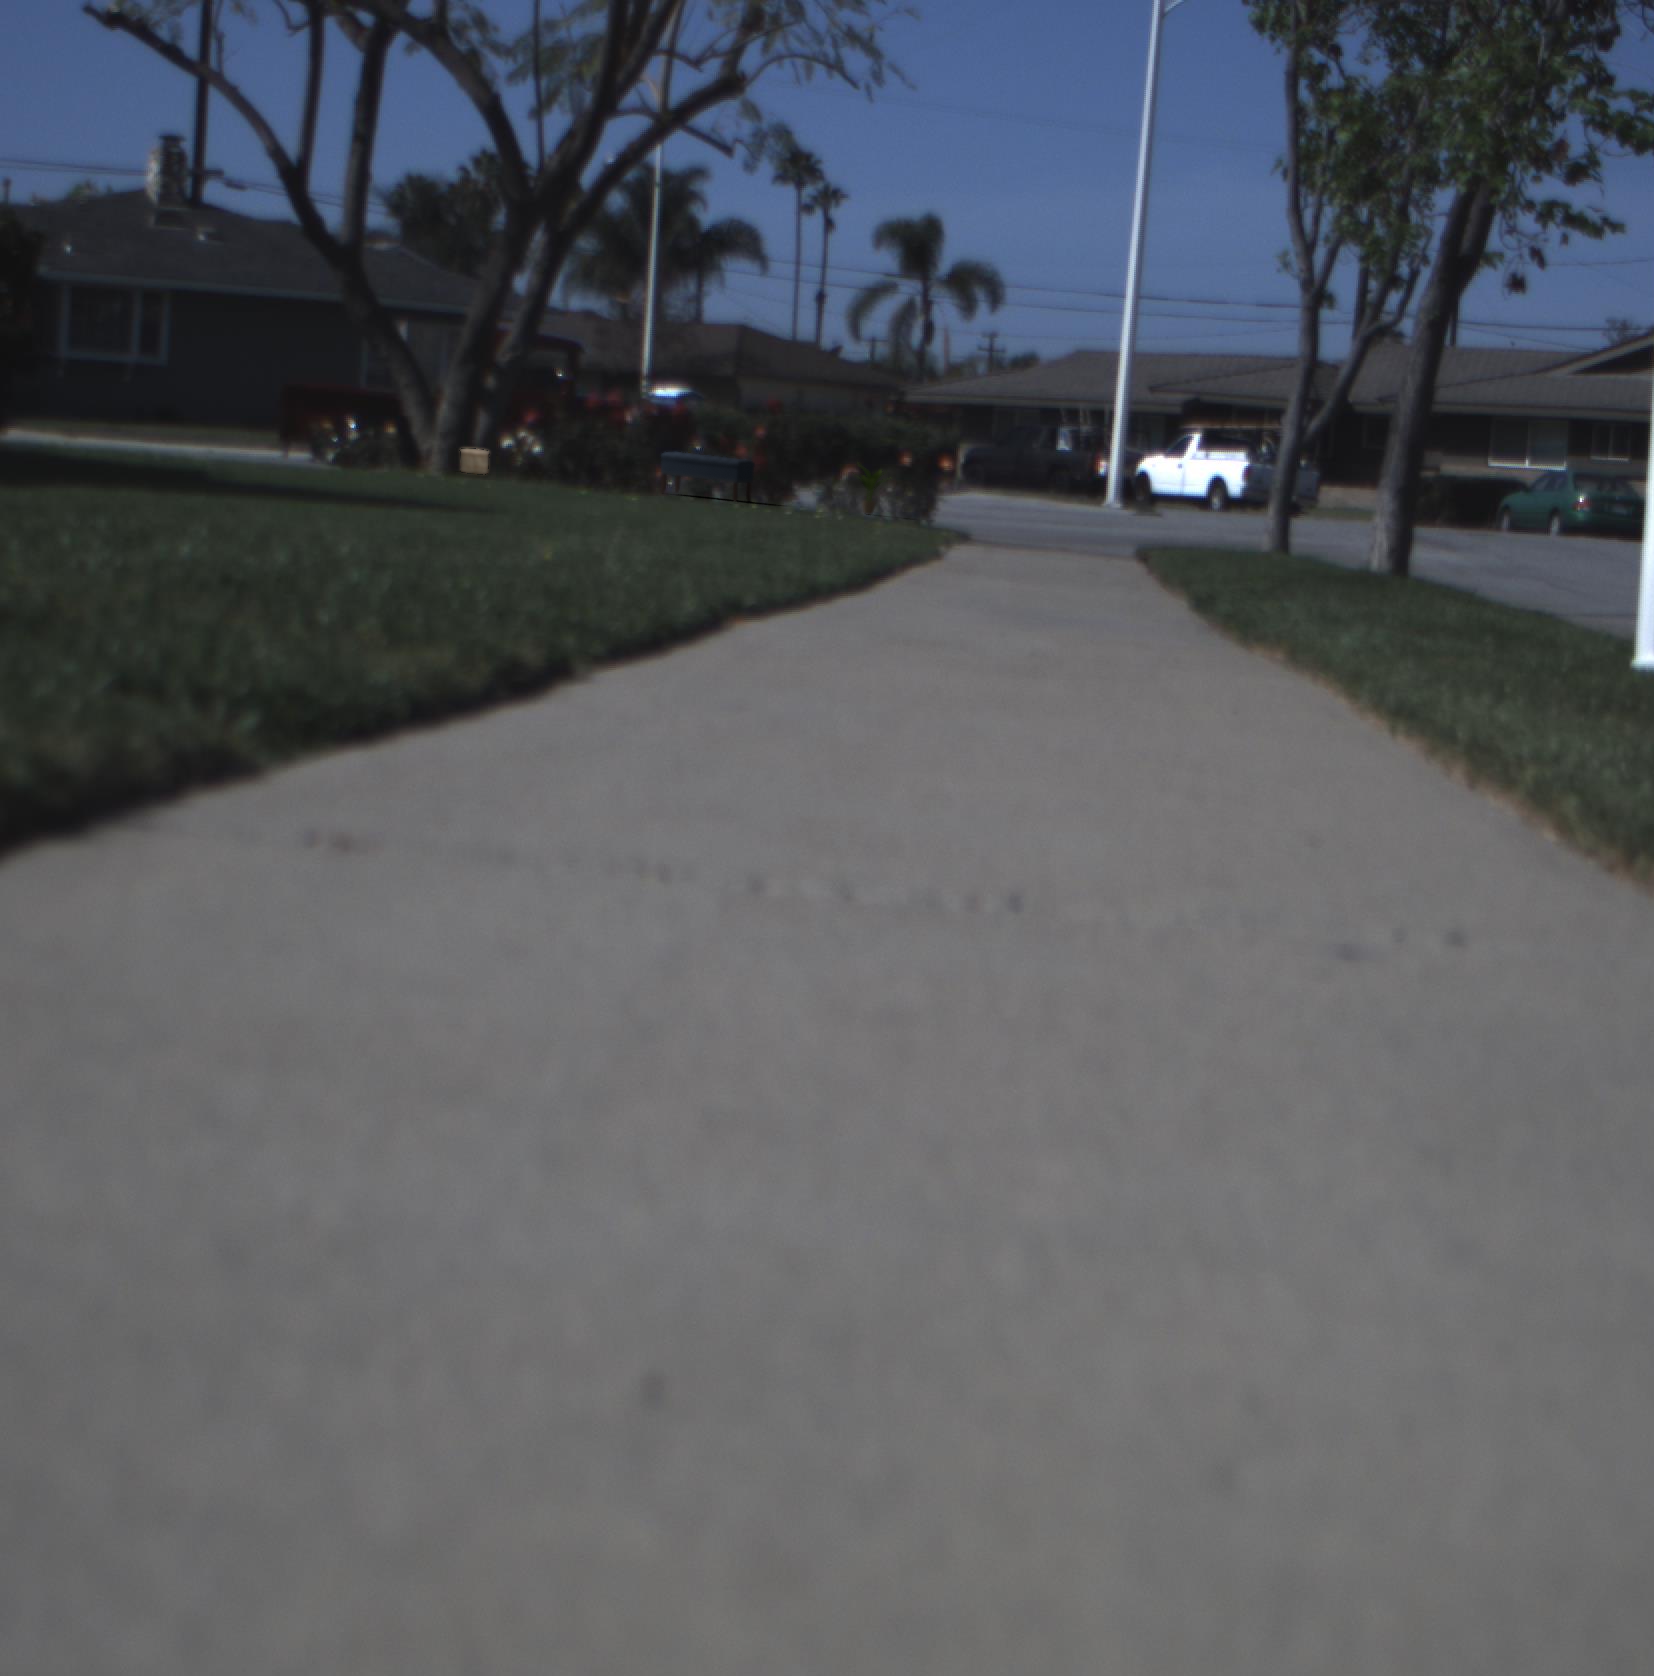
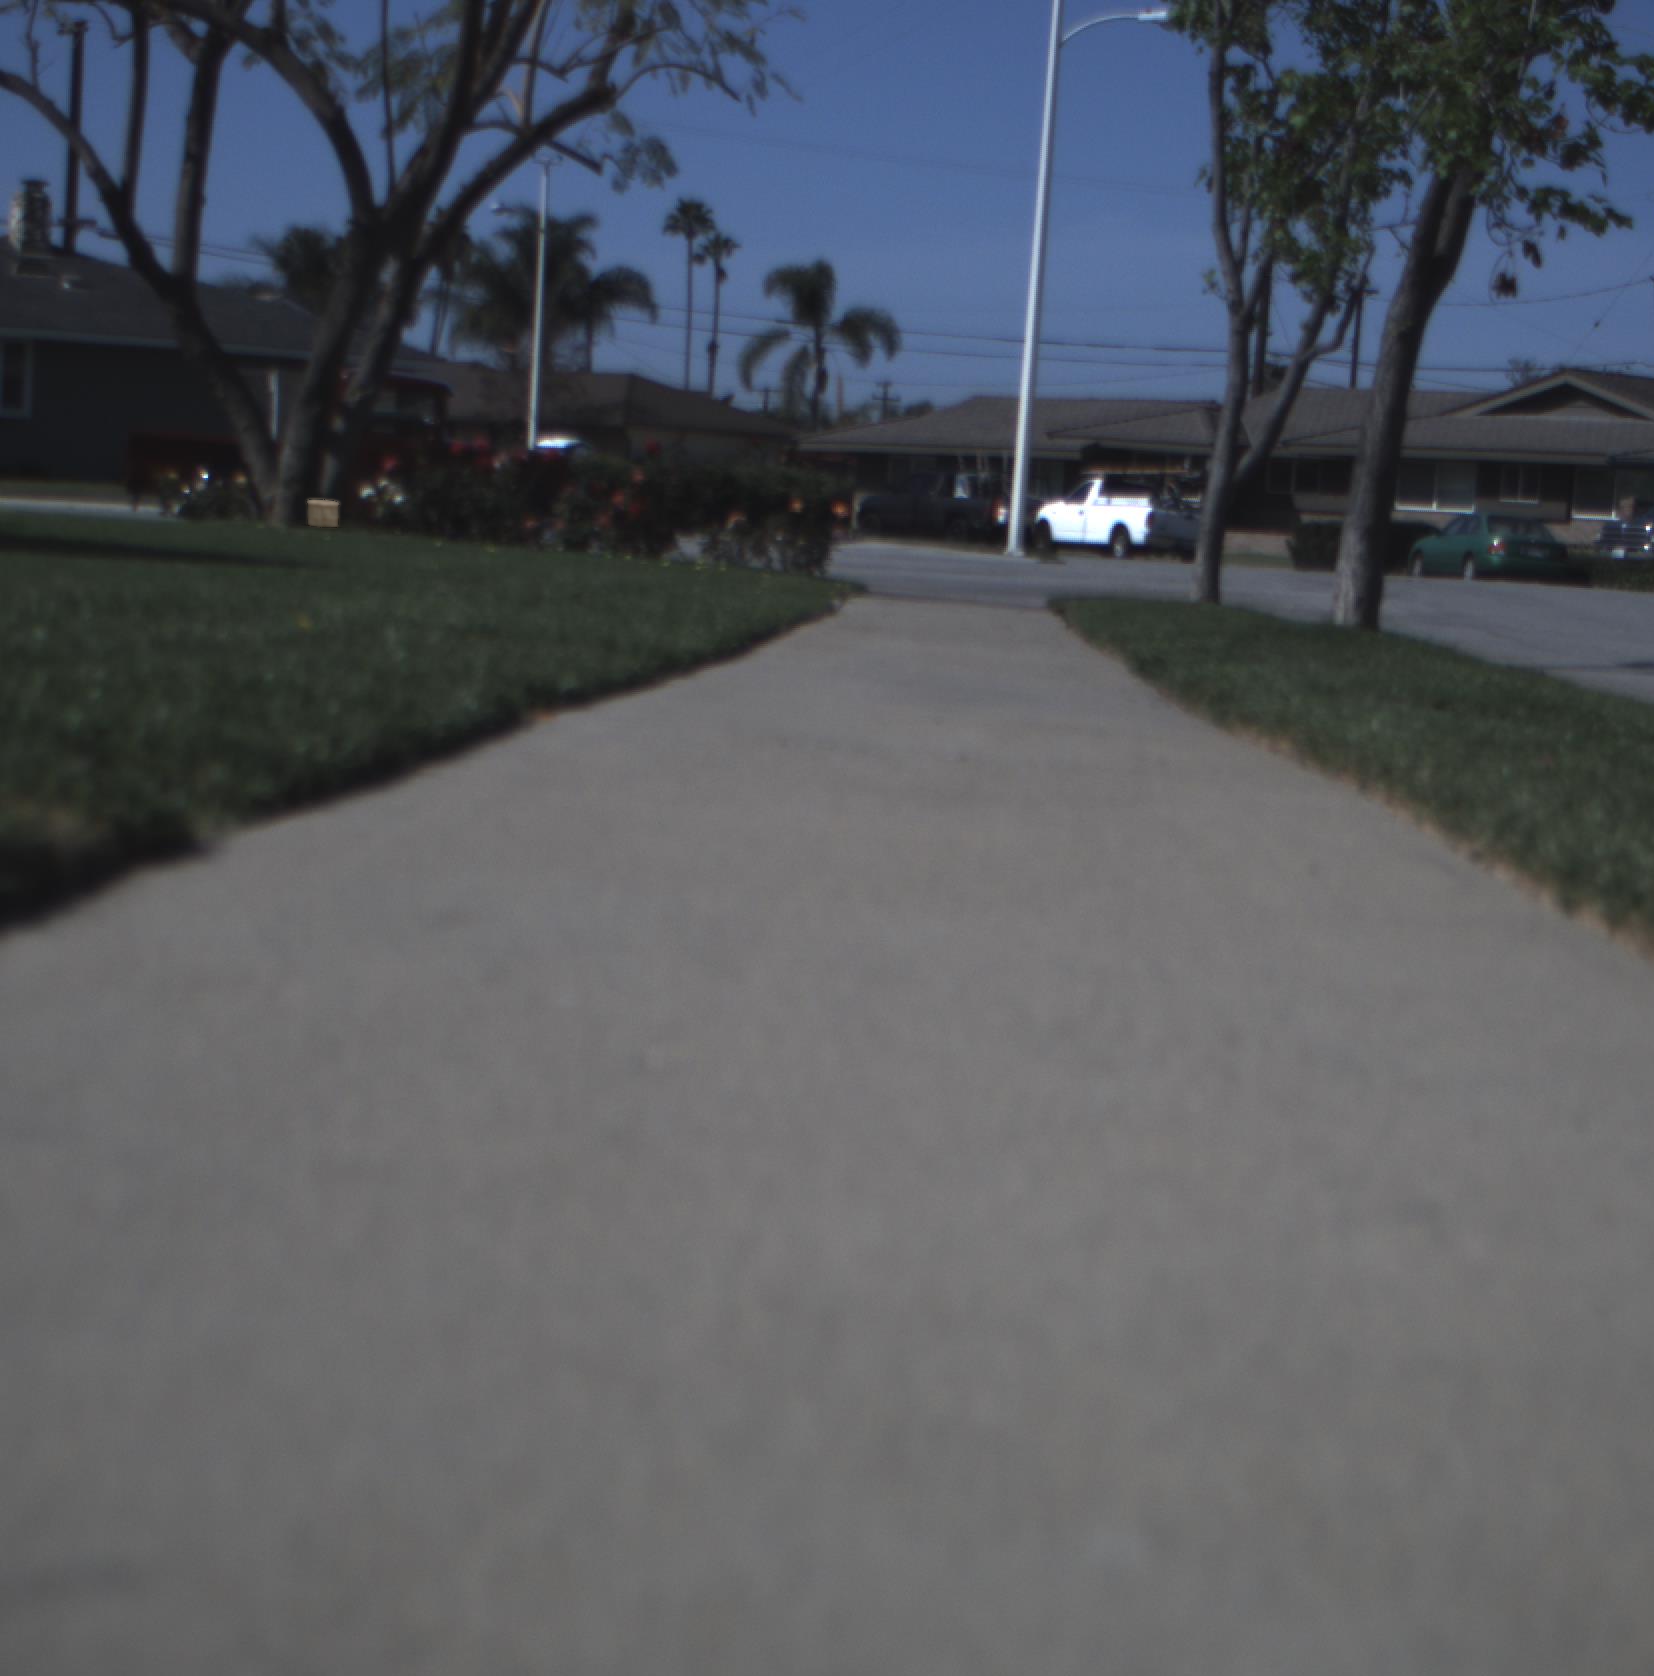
bench: present [661,452,755,502] -> none [527,501,631,556]
potted plant: present [860,466,882,514] -> none [737,509,783,567]

